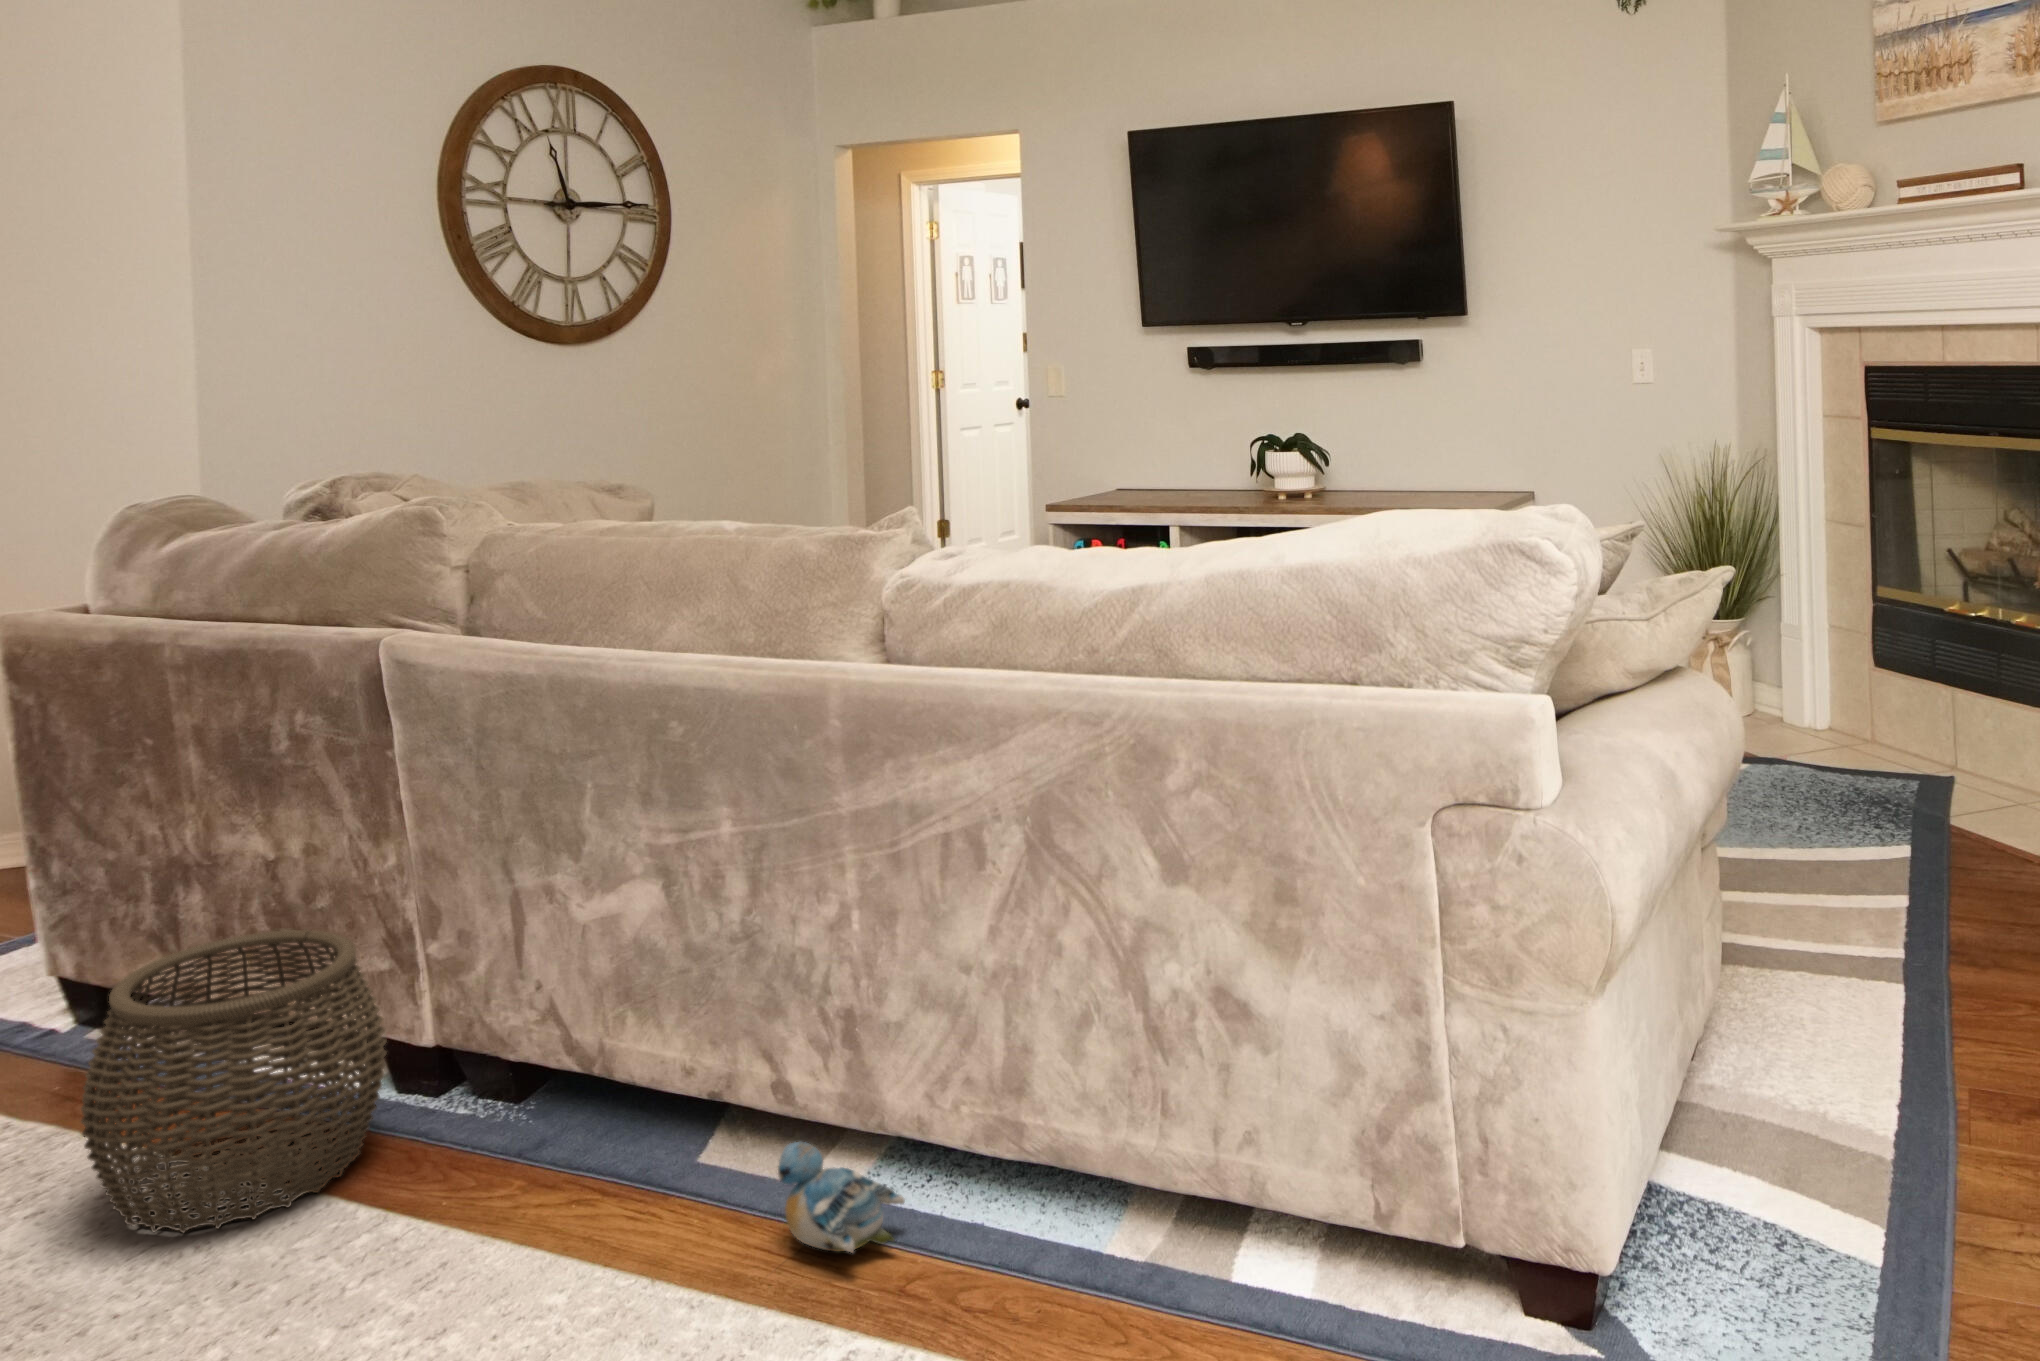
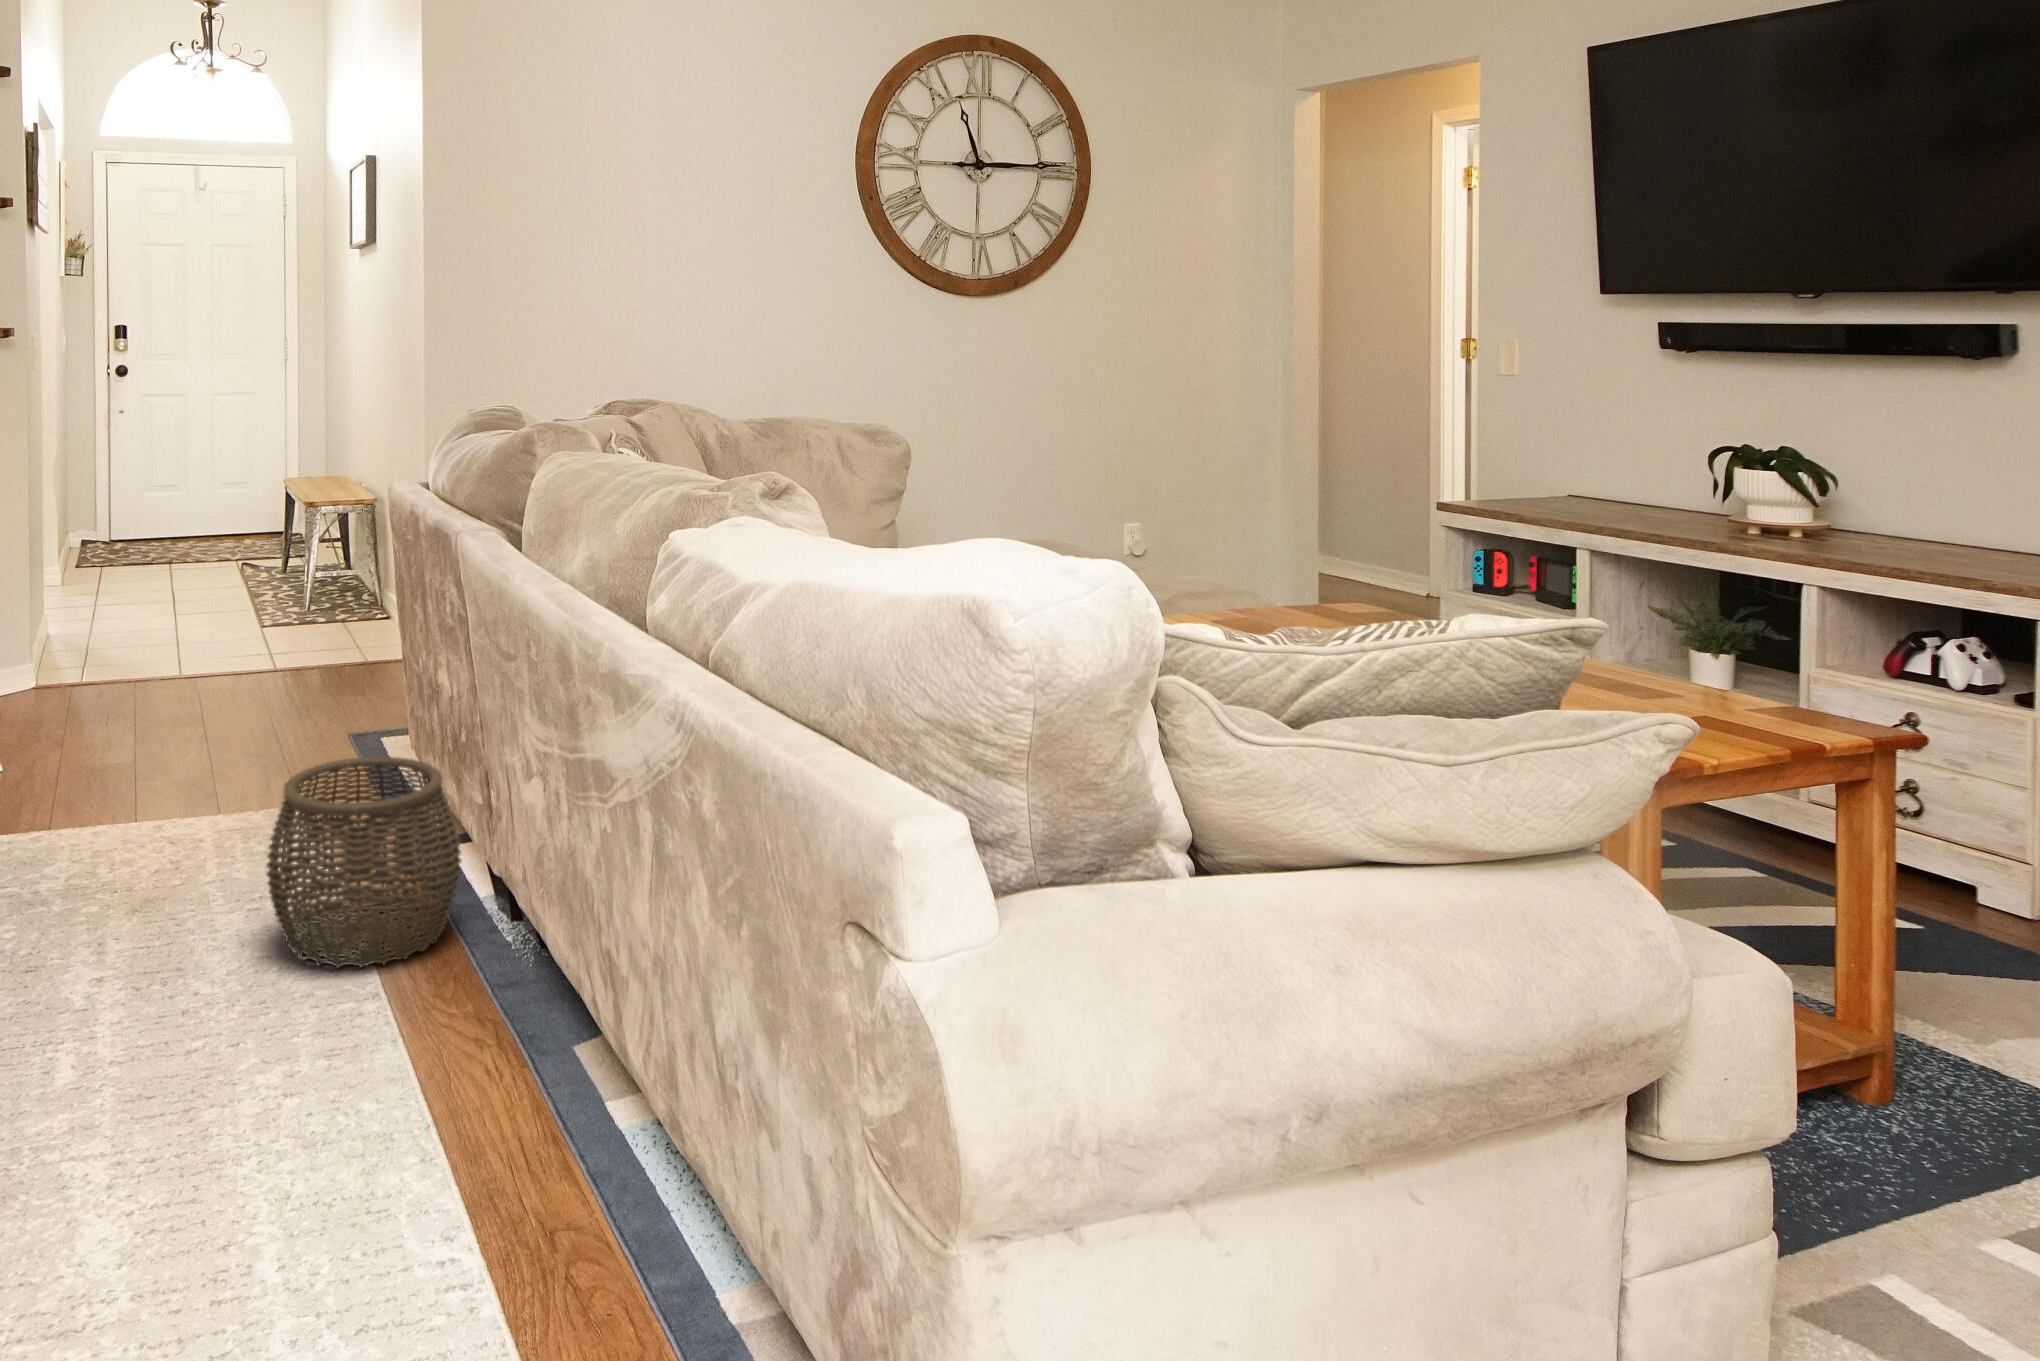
plush toy: present [778,1142,905,1252] -> none [525,1060,613,1186]

